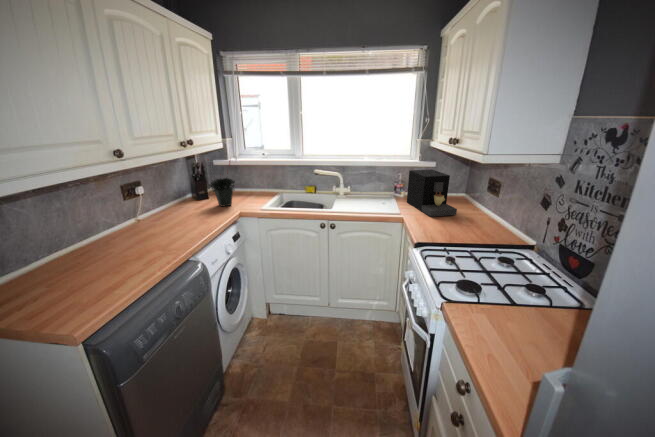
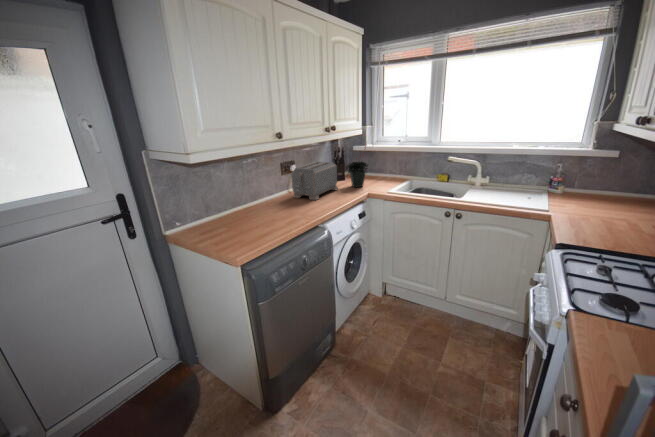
coffee maker: present [407,169,457,217] -> none [563,161,638,221]
toaster: none [140,181,204,227] -> present [291,162,338,200]

